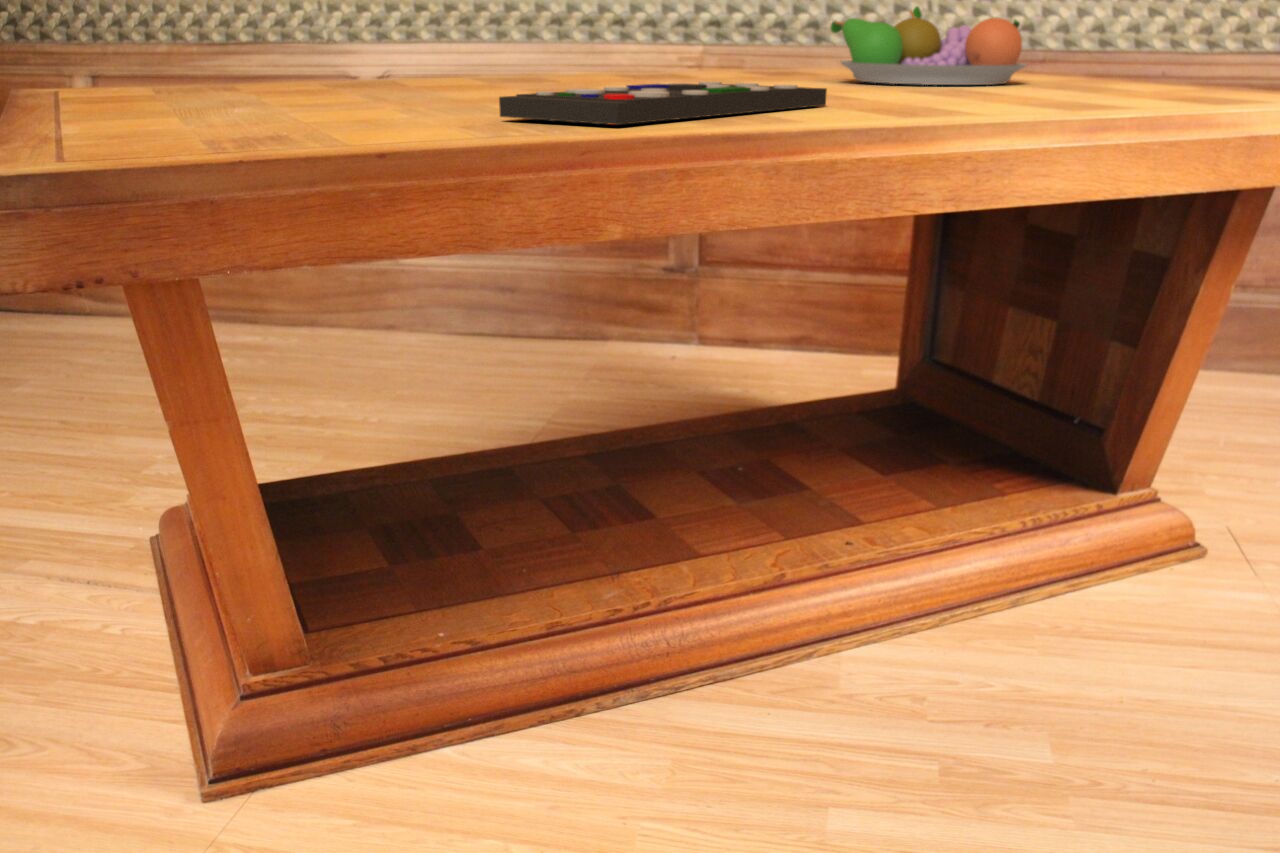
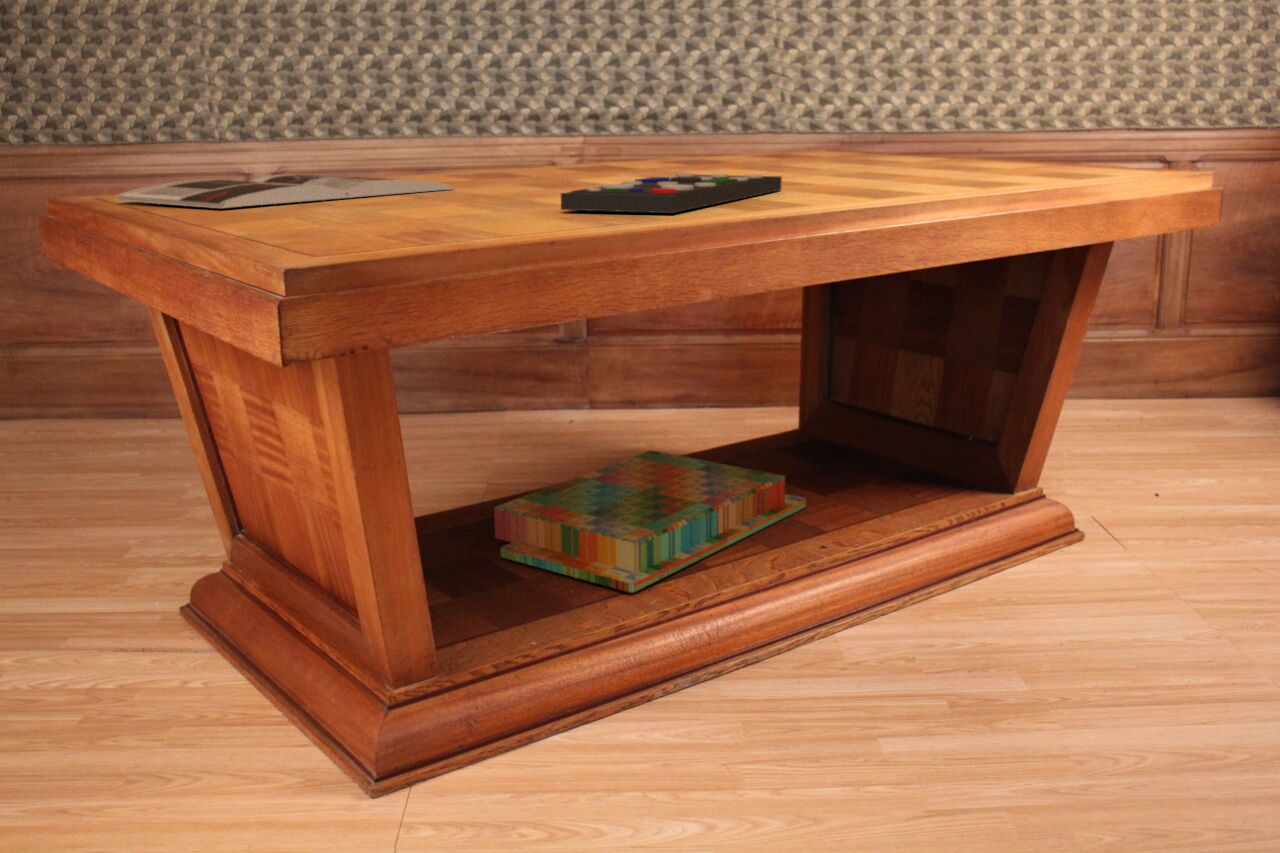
fruit bowl: present [831,6,1026,85] -> none [718,100,889,167]
magazine: none [95,73,473,104] -> present [114,174,454,208]
board game: none [469,405,853,580] -> present [494,451,806,593]

